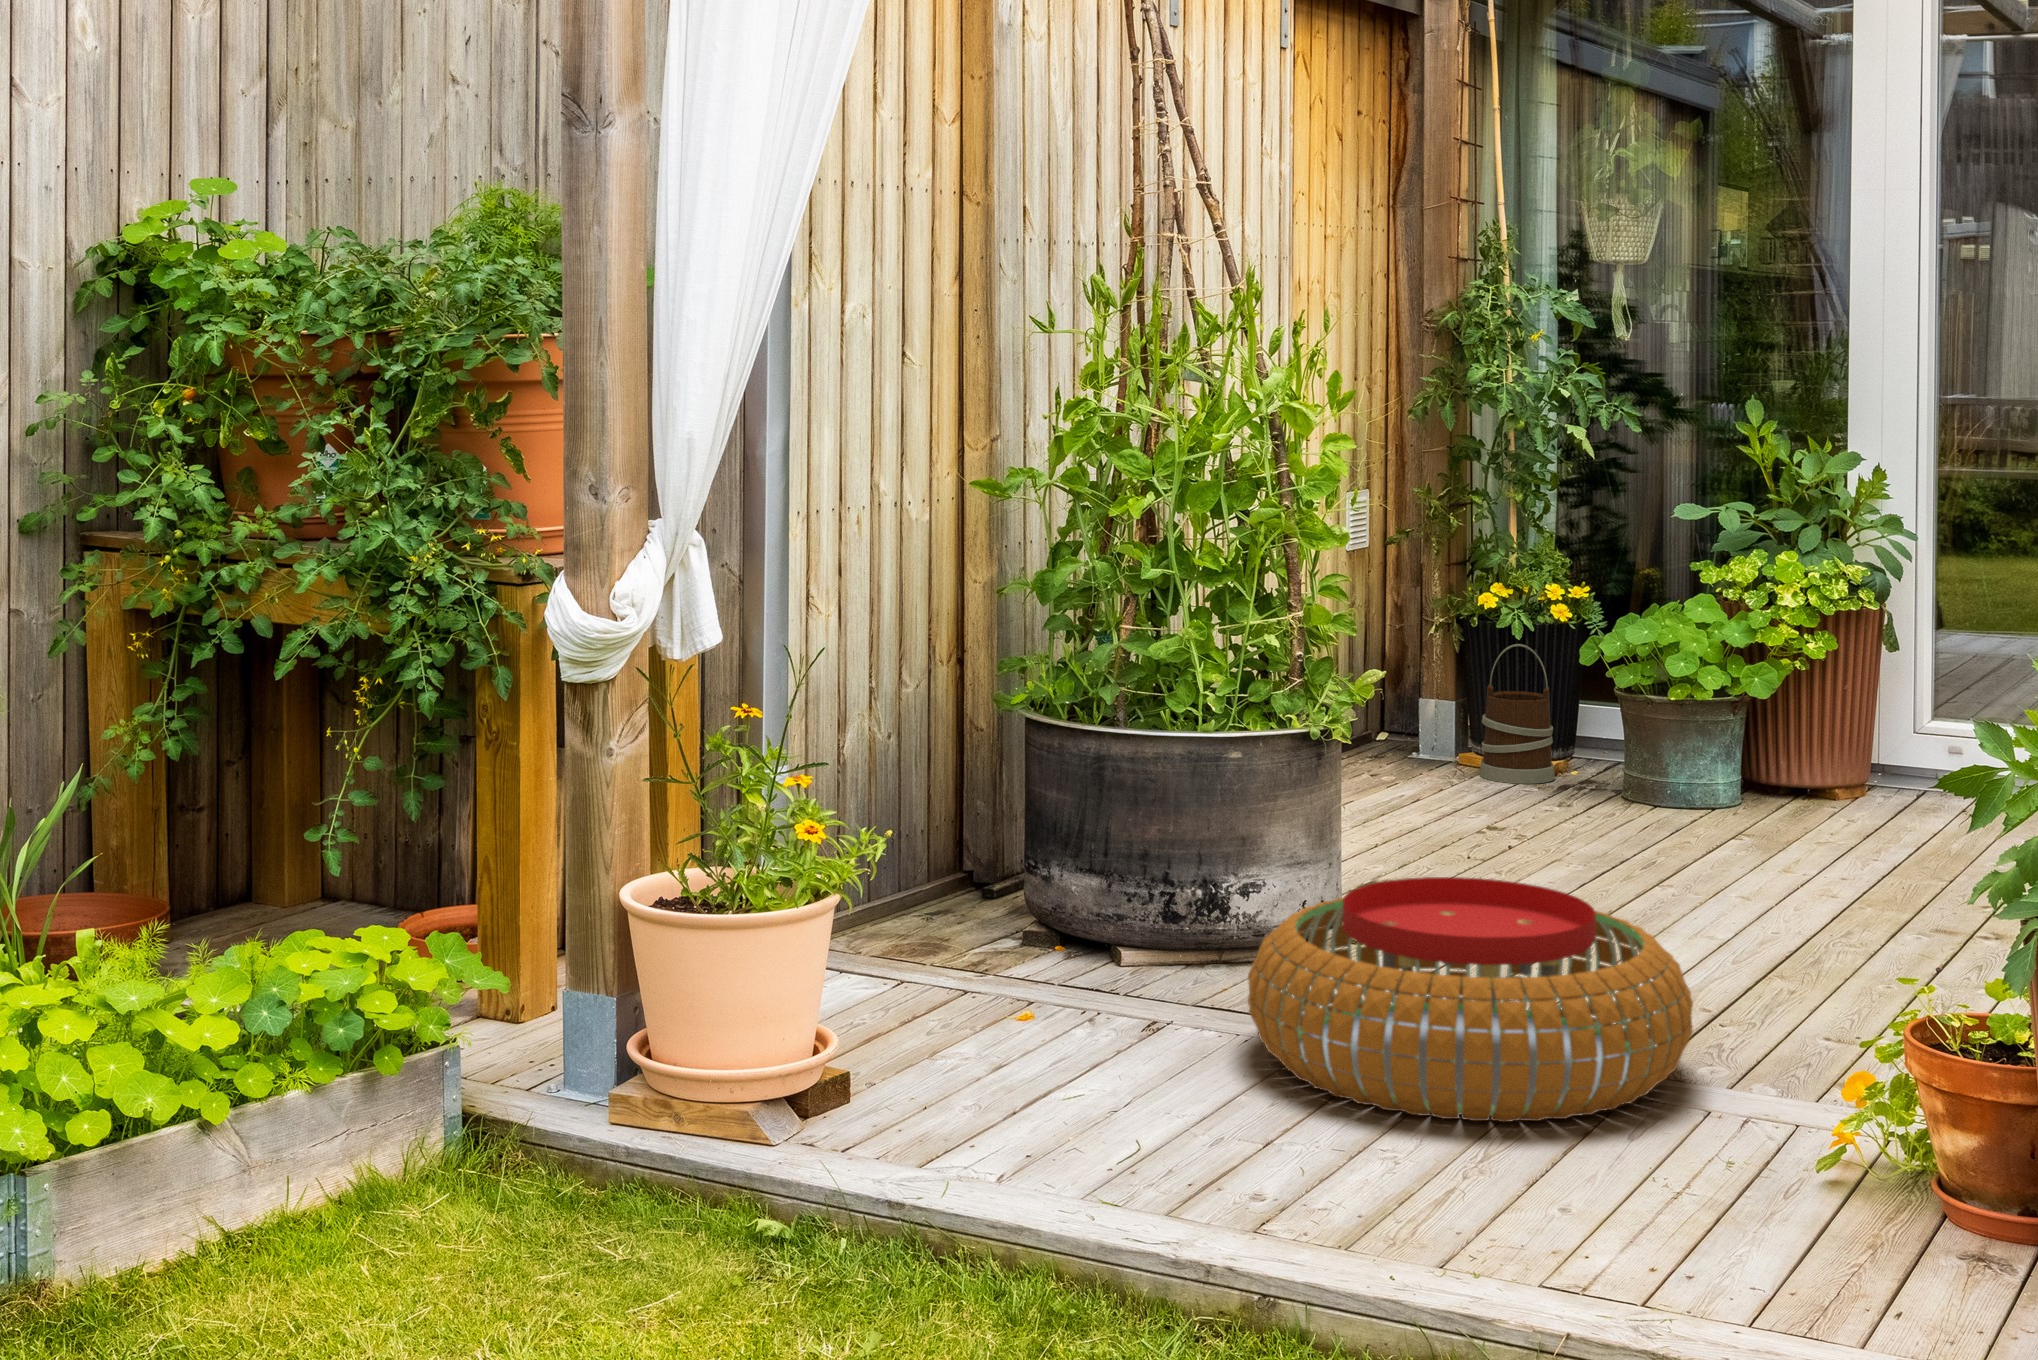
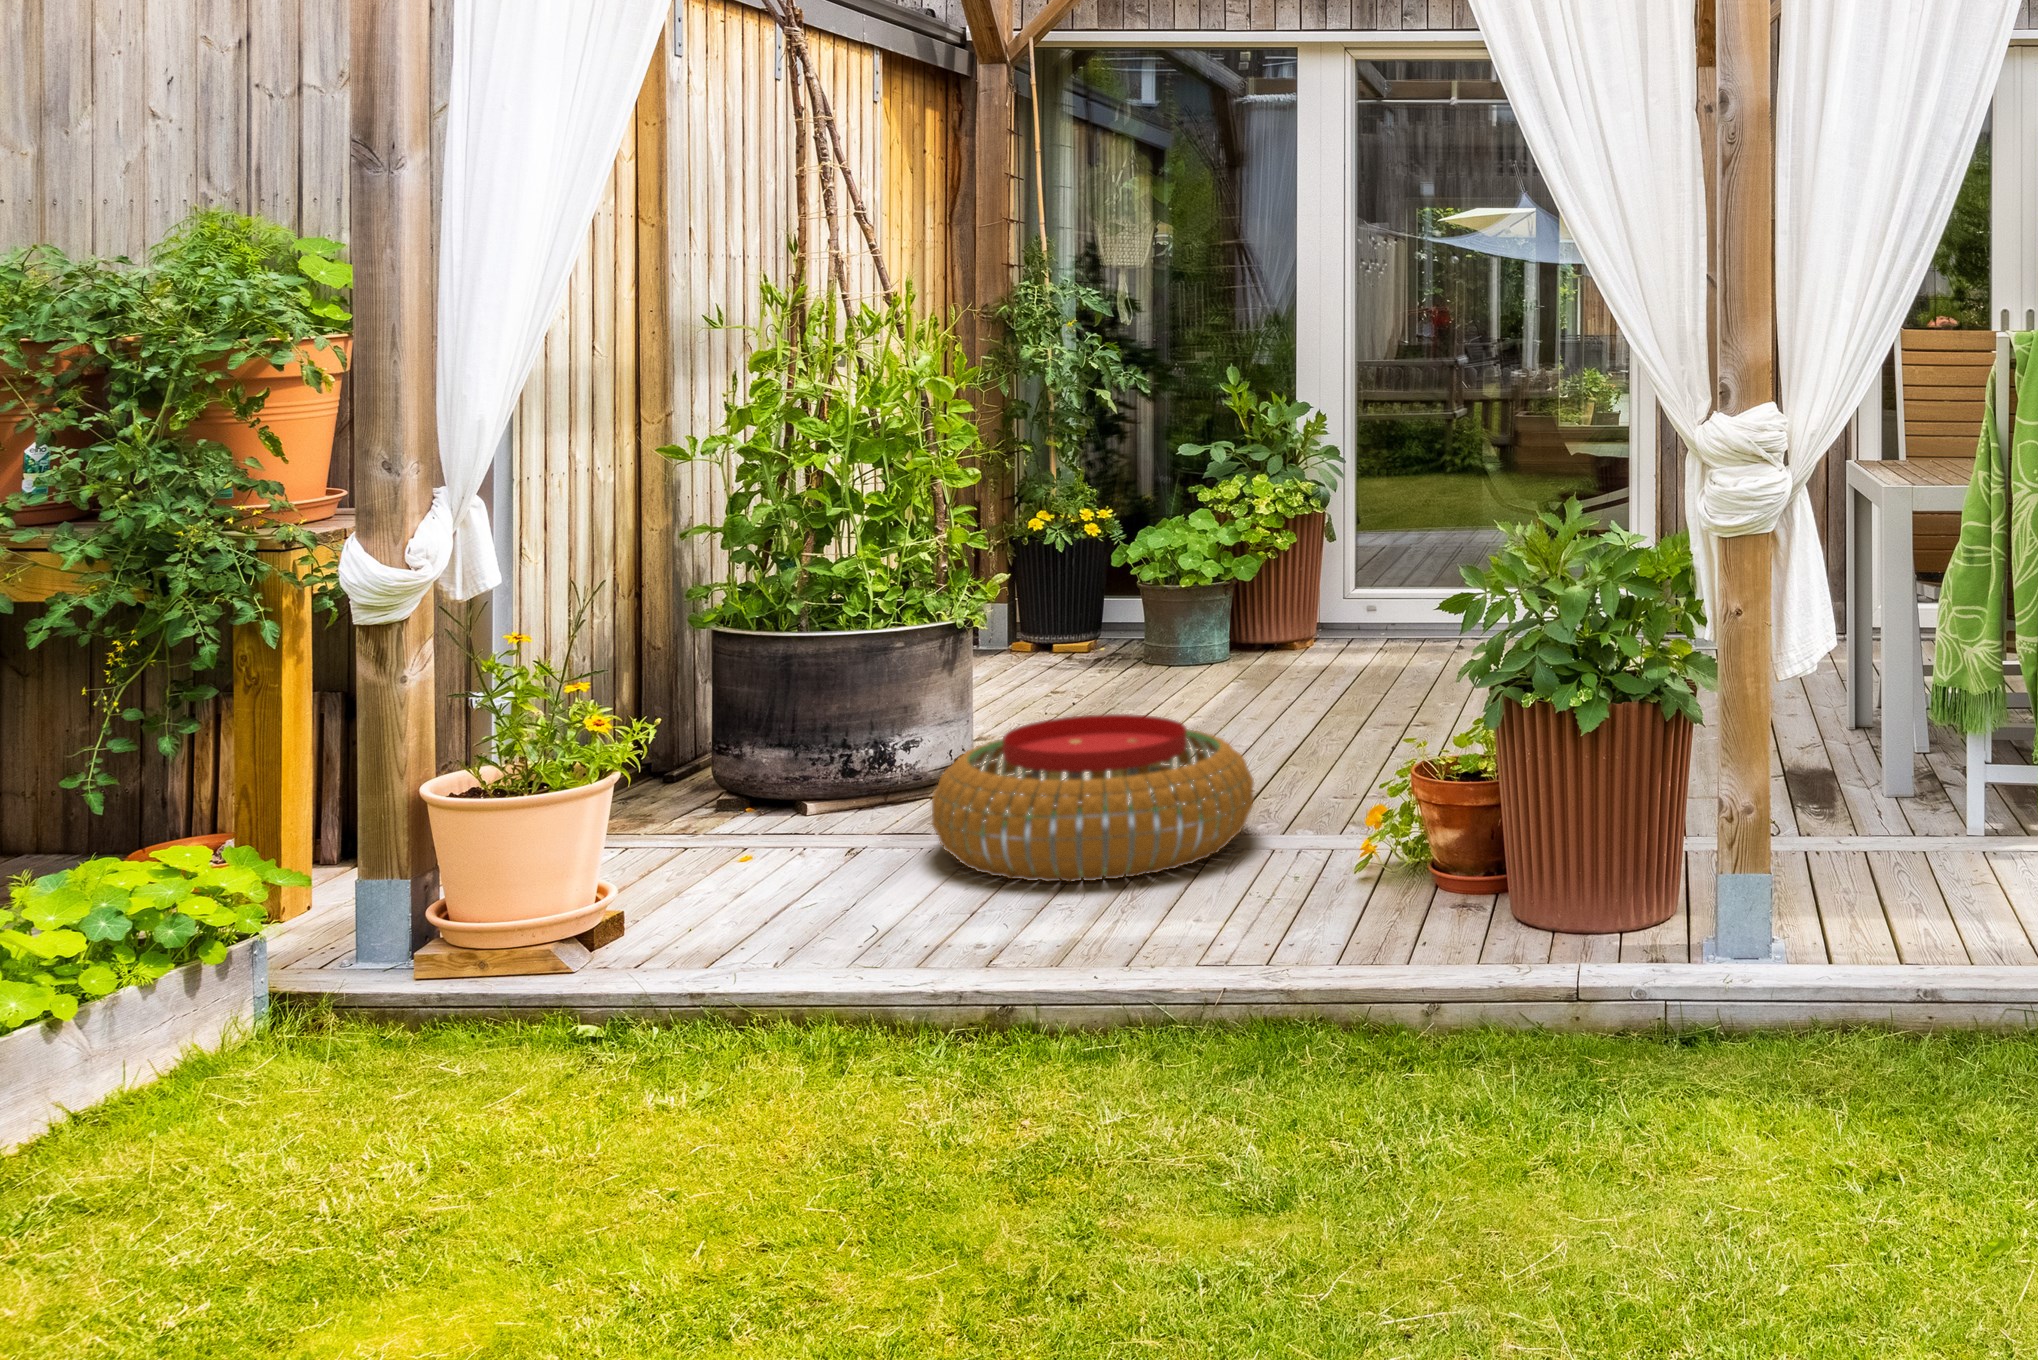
wooden bucket: present [1480,644,1555,784] -> none [1031,556,1089,661]

